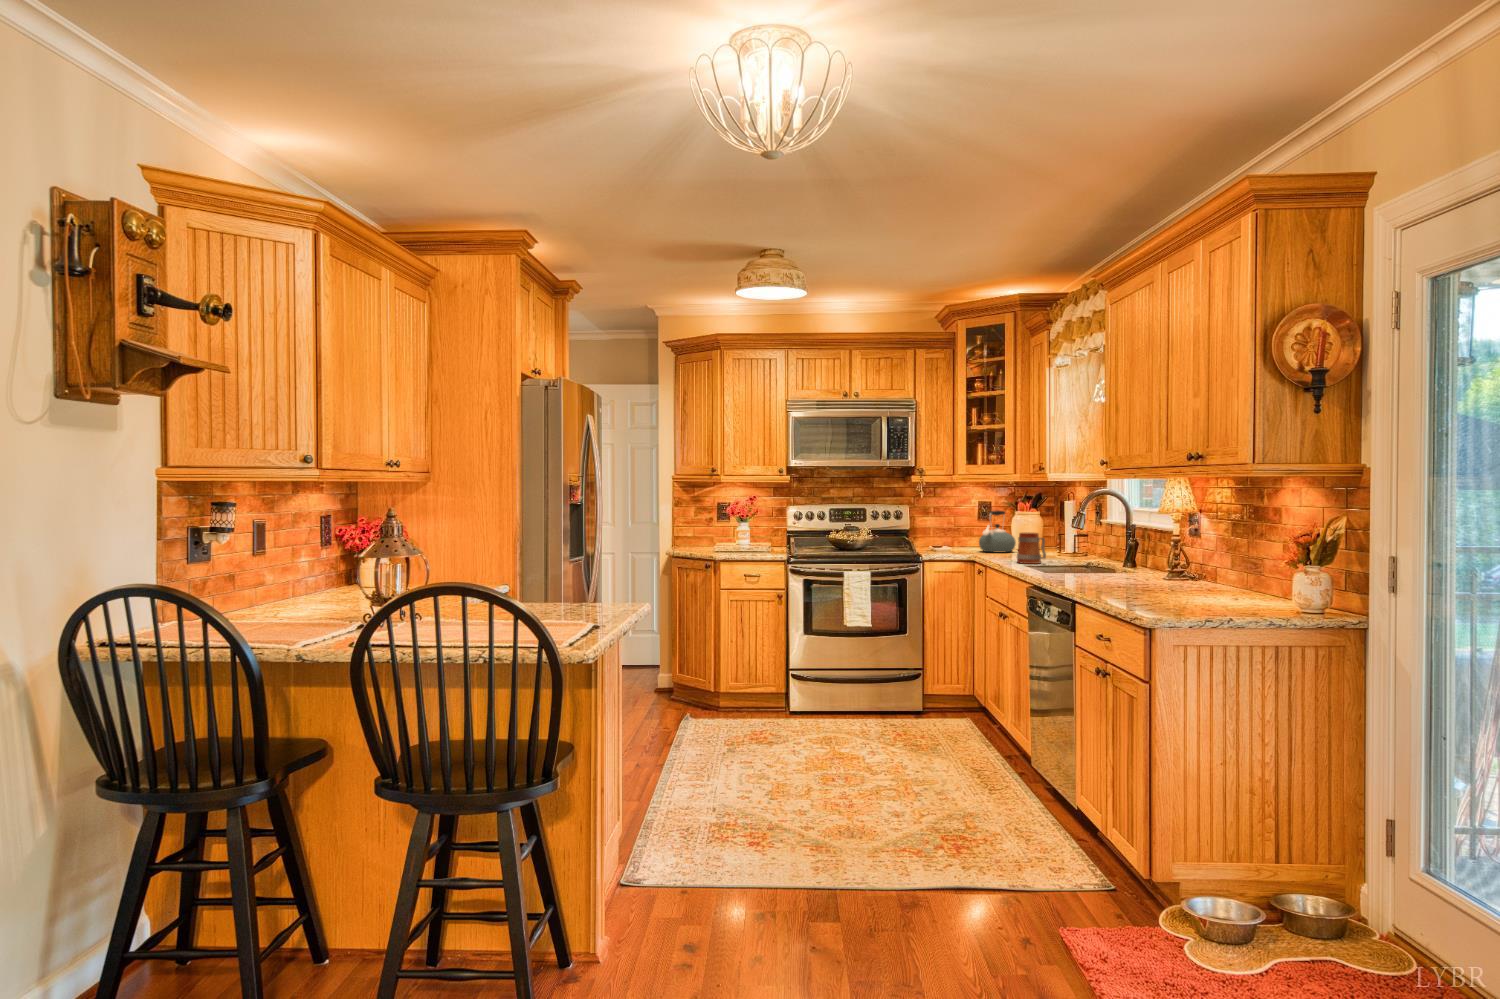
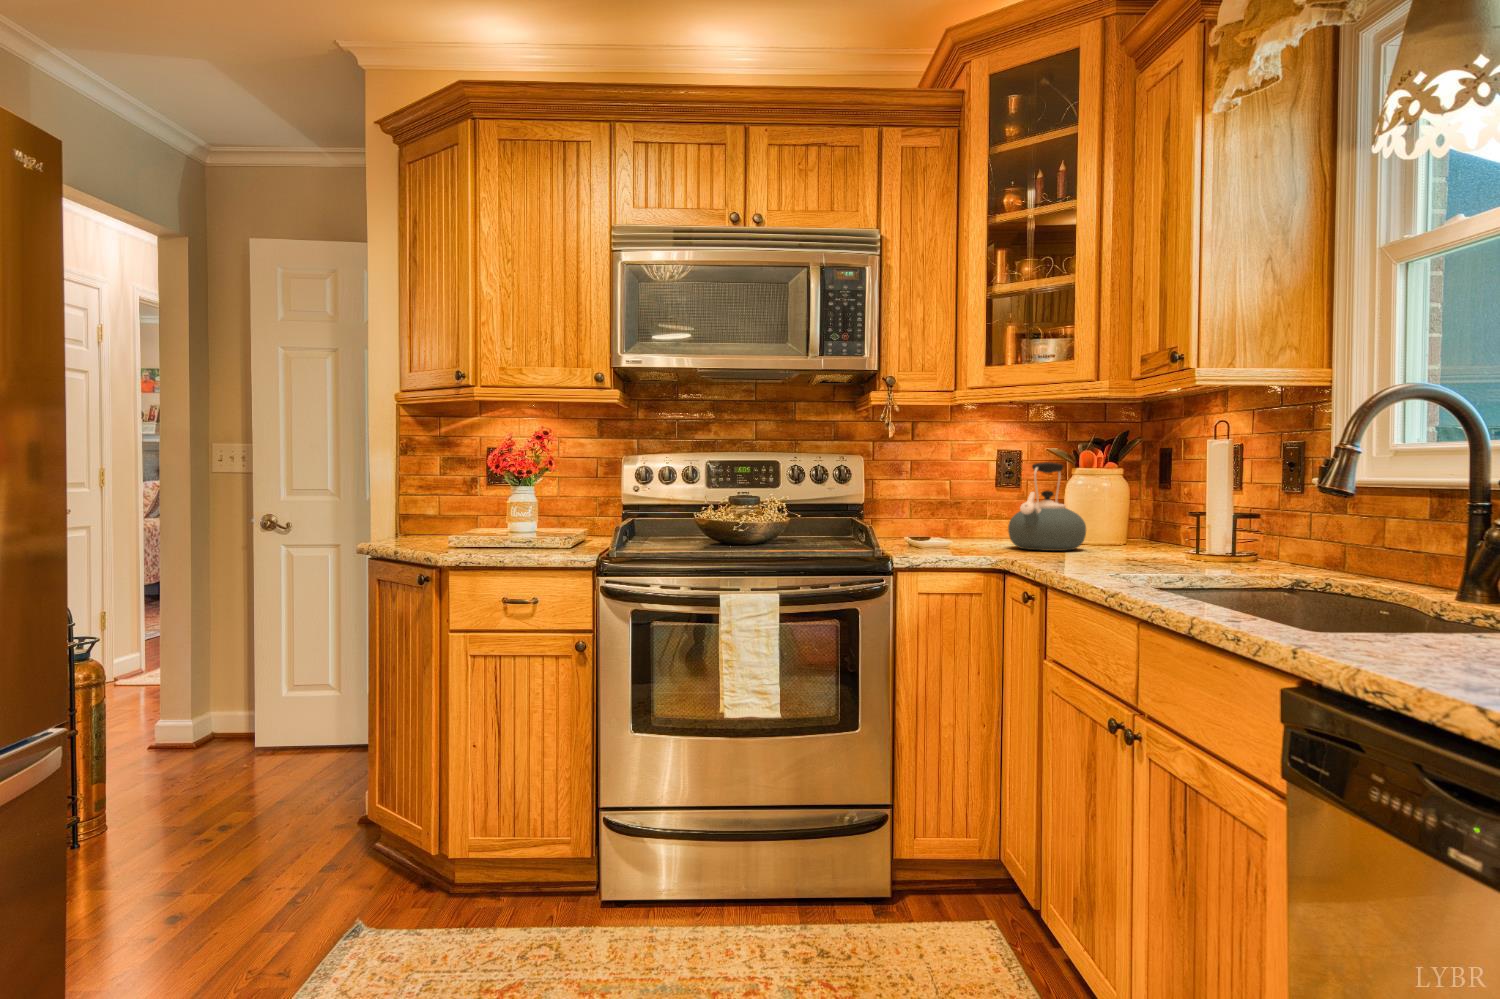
mug: present [1017,533,1046,564] -> none [1135,506,1218,585]

